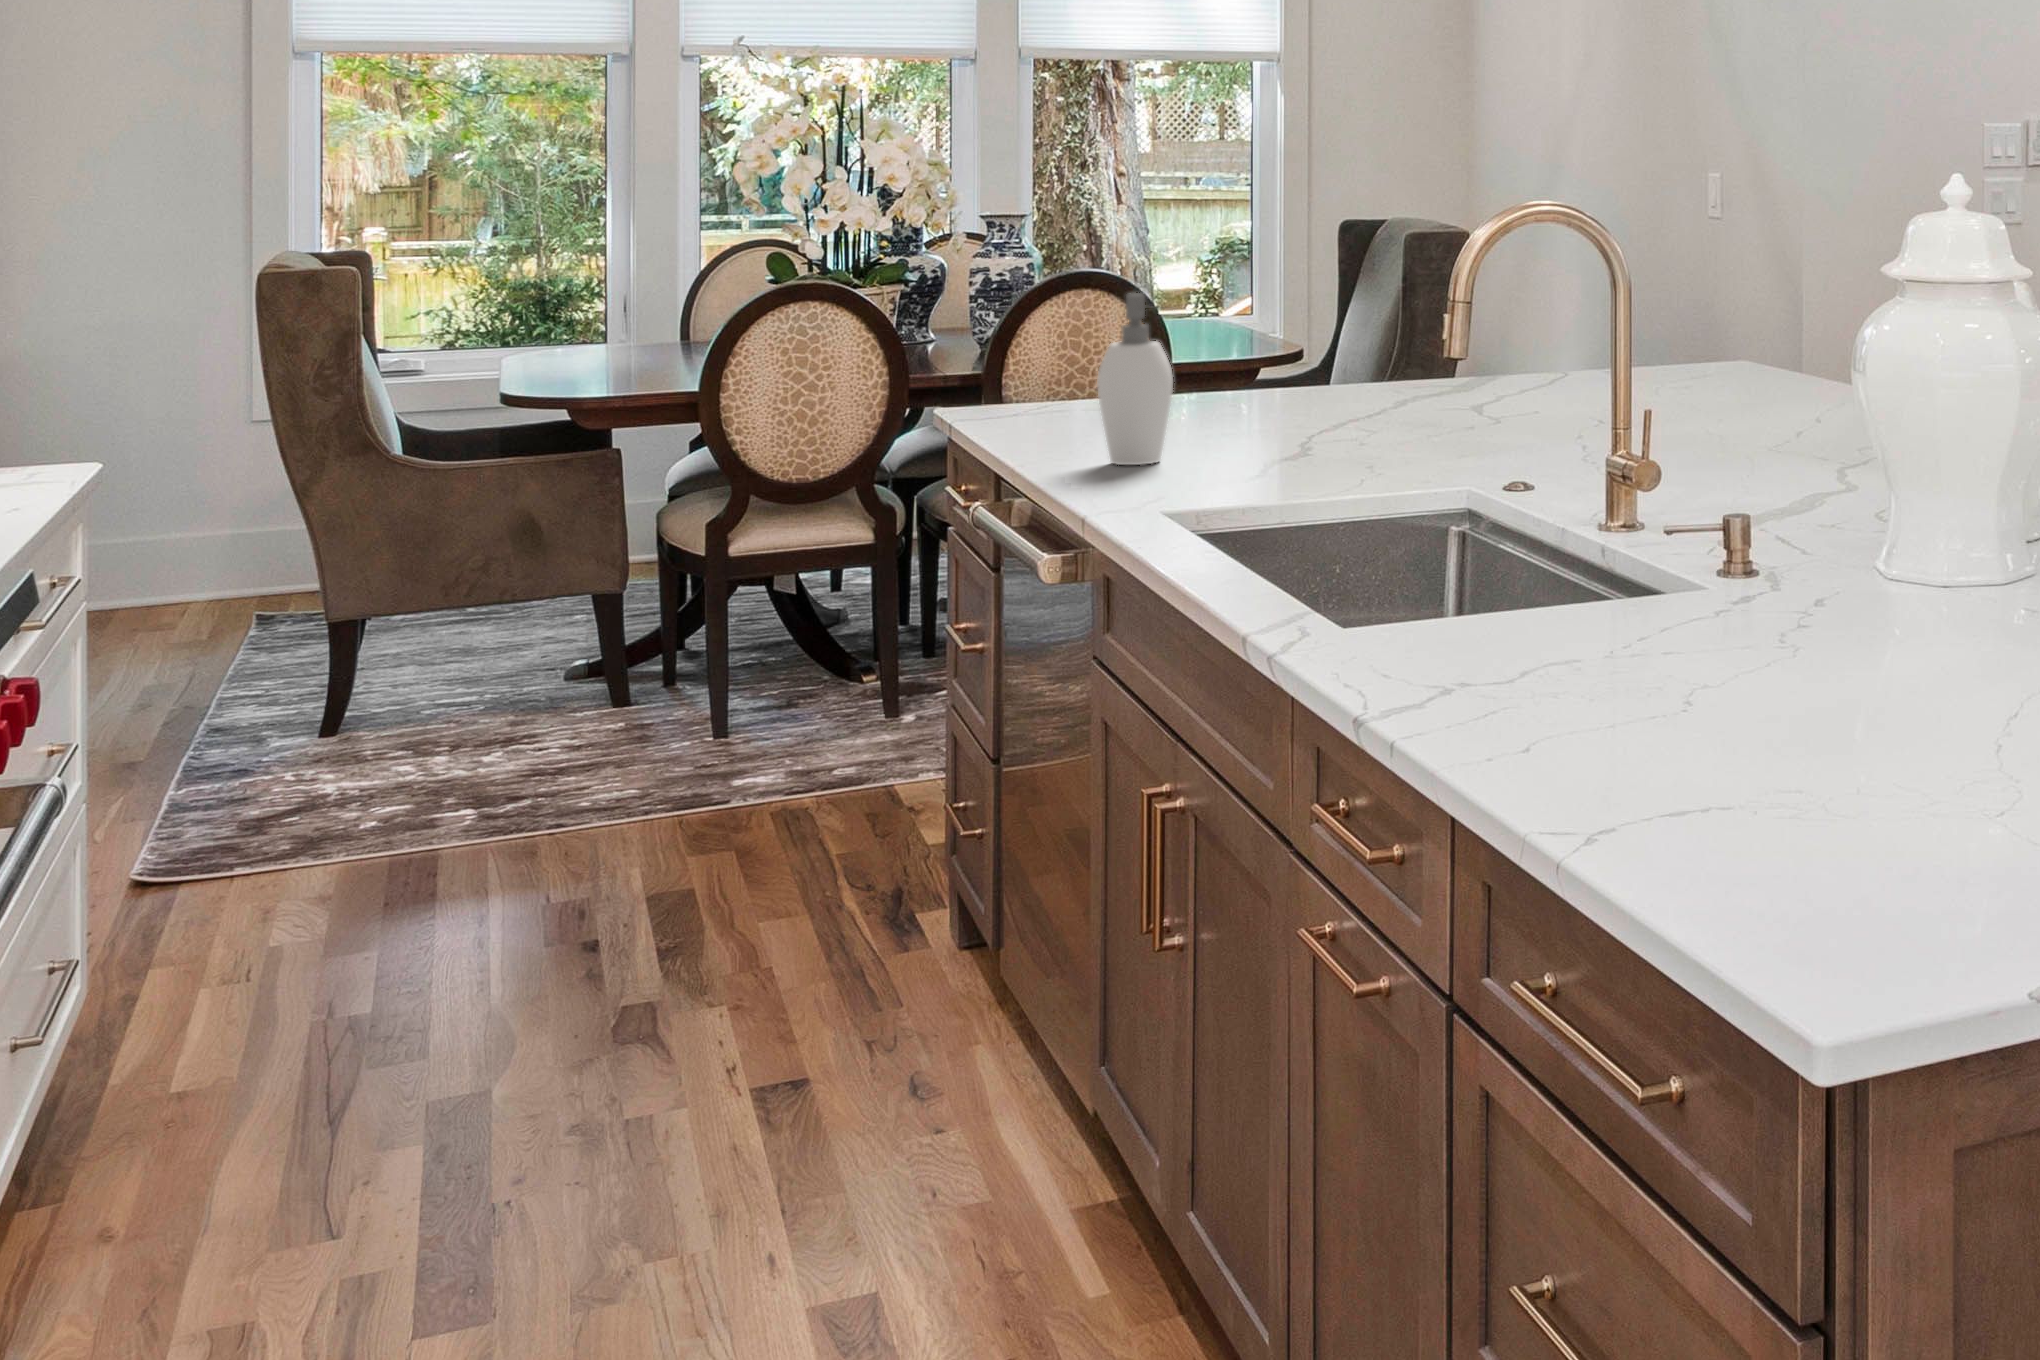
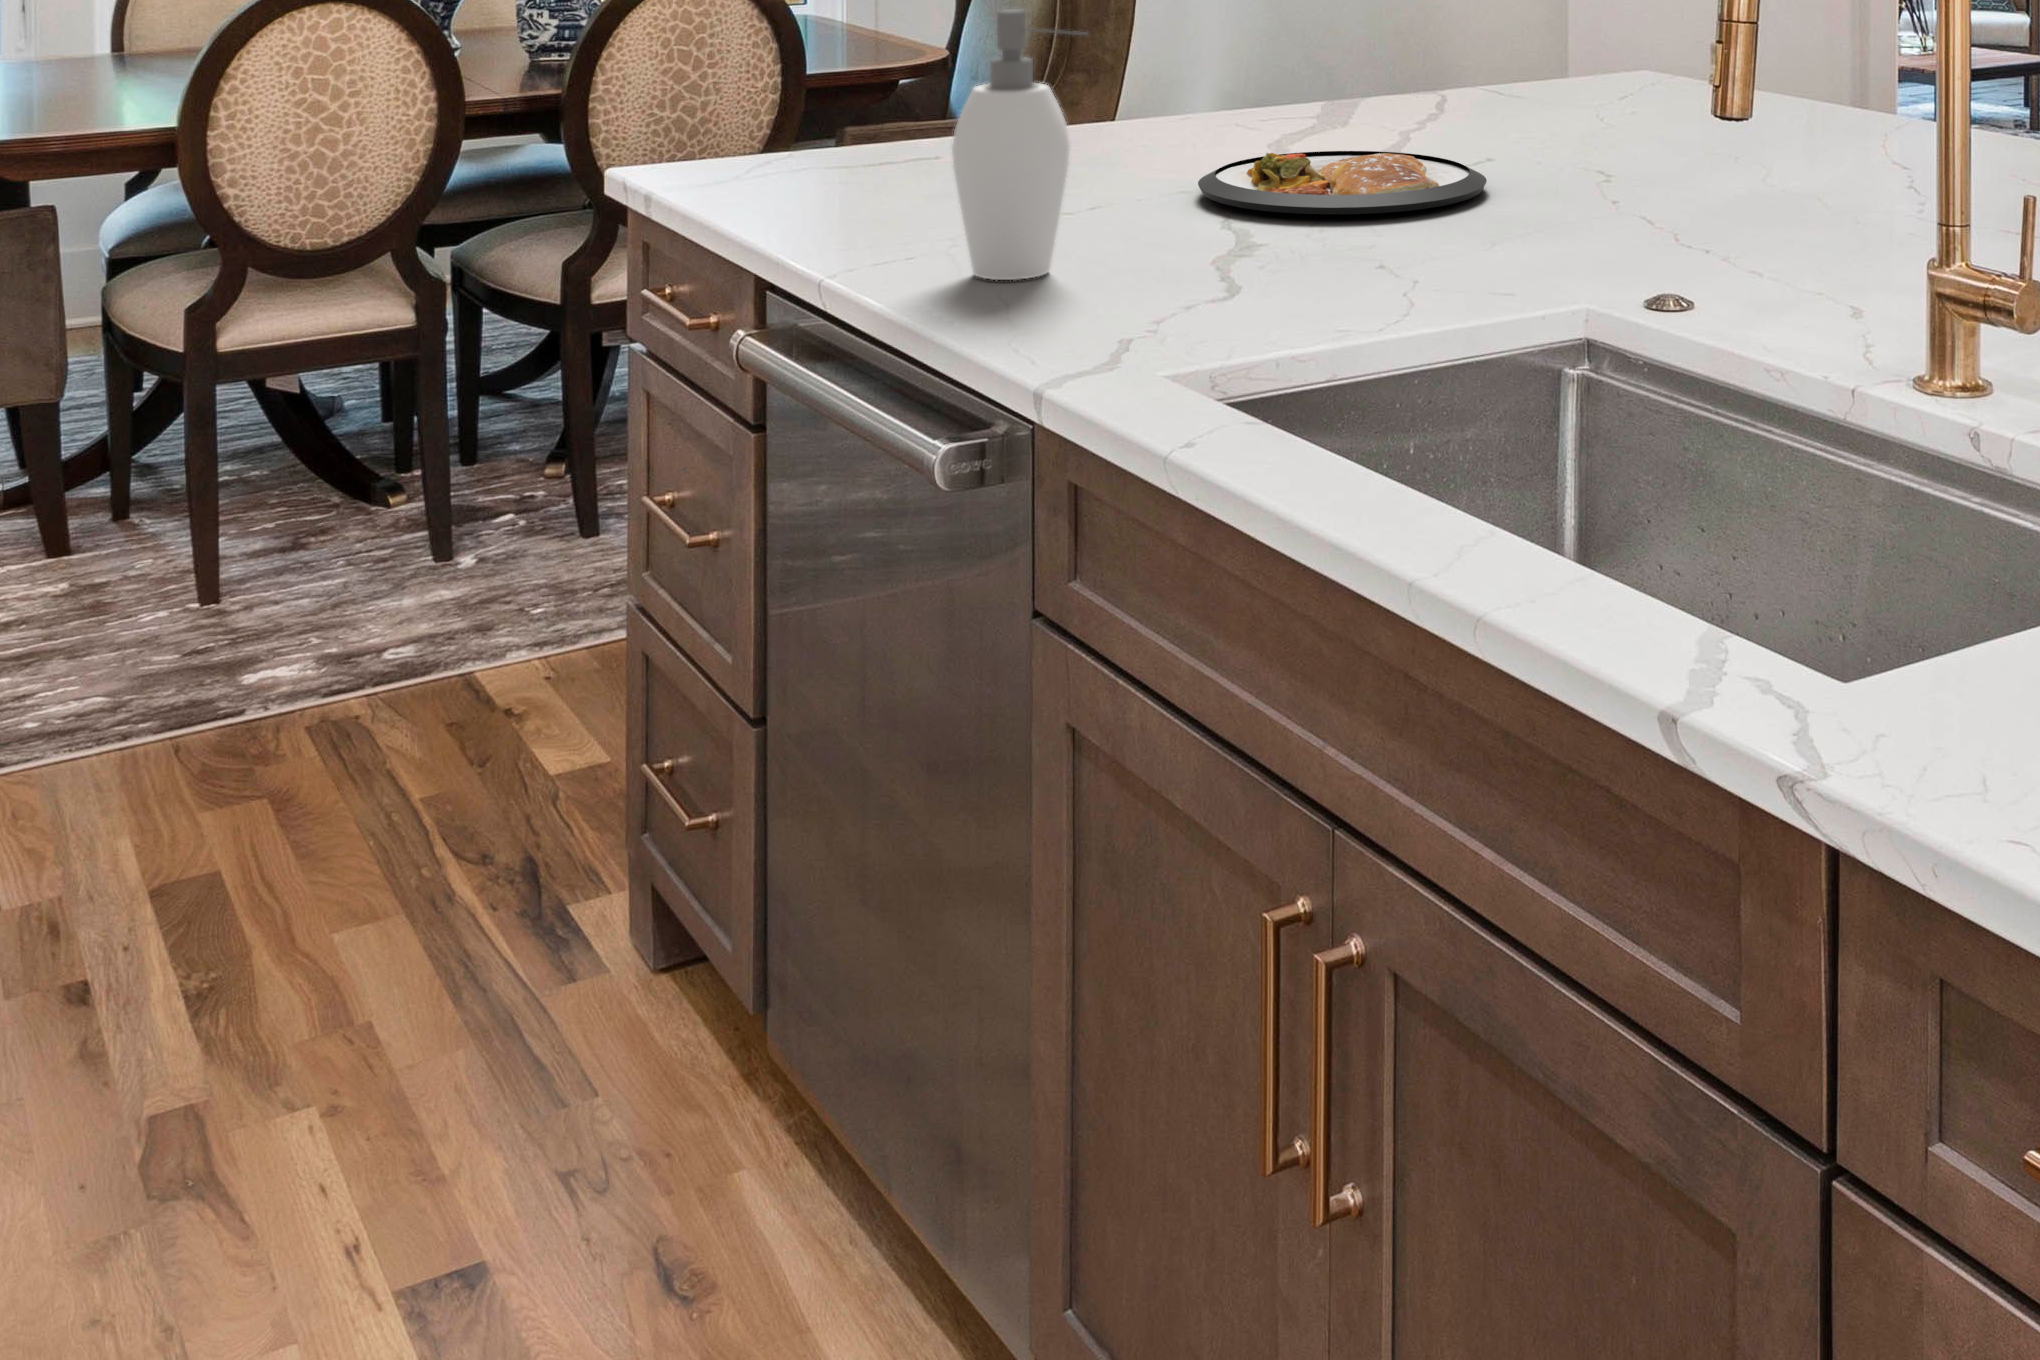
dish: none [1301,397,1499,435] -> present [1198,151,1487,214]

